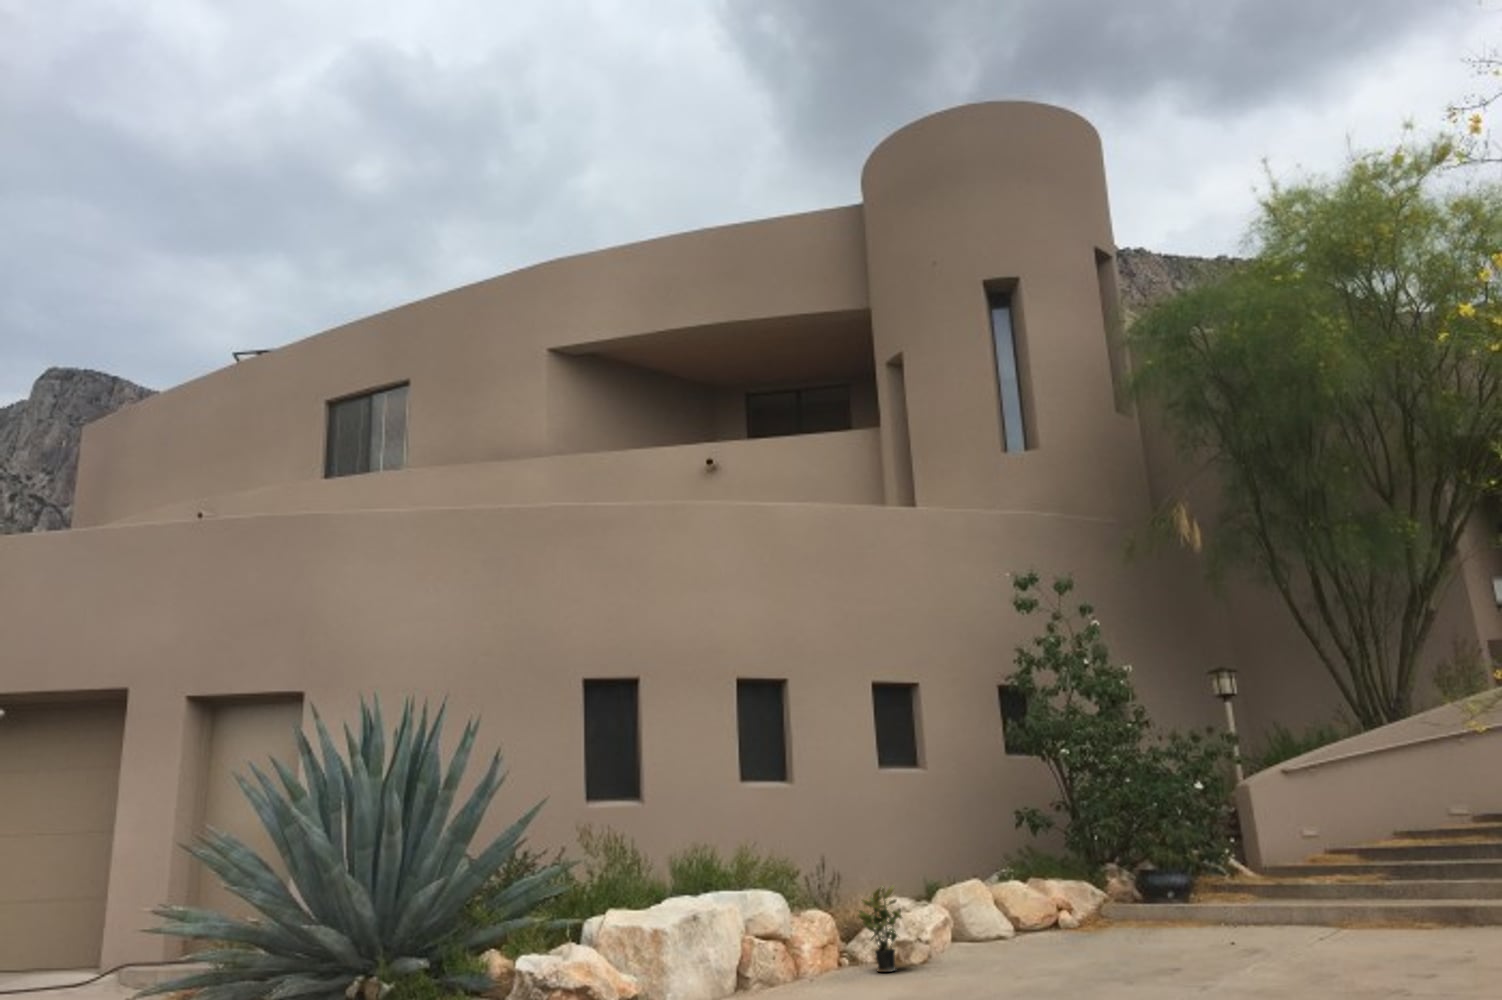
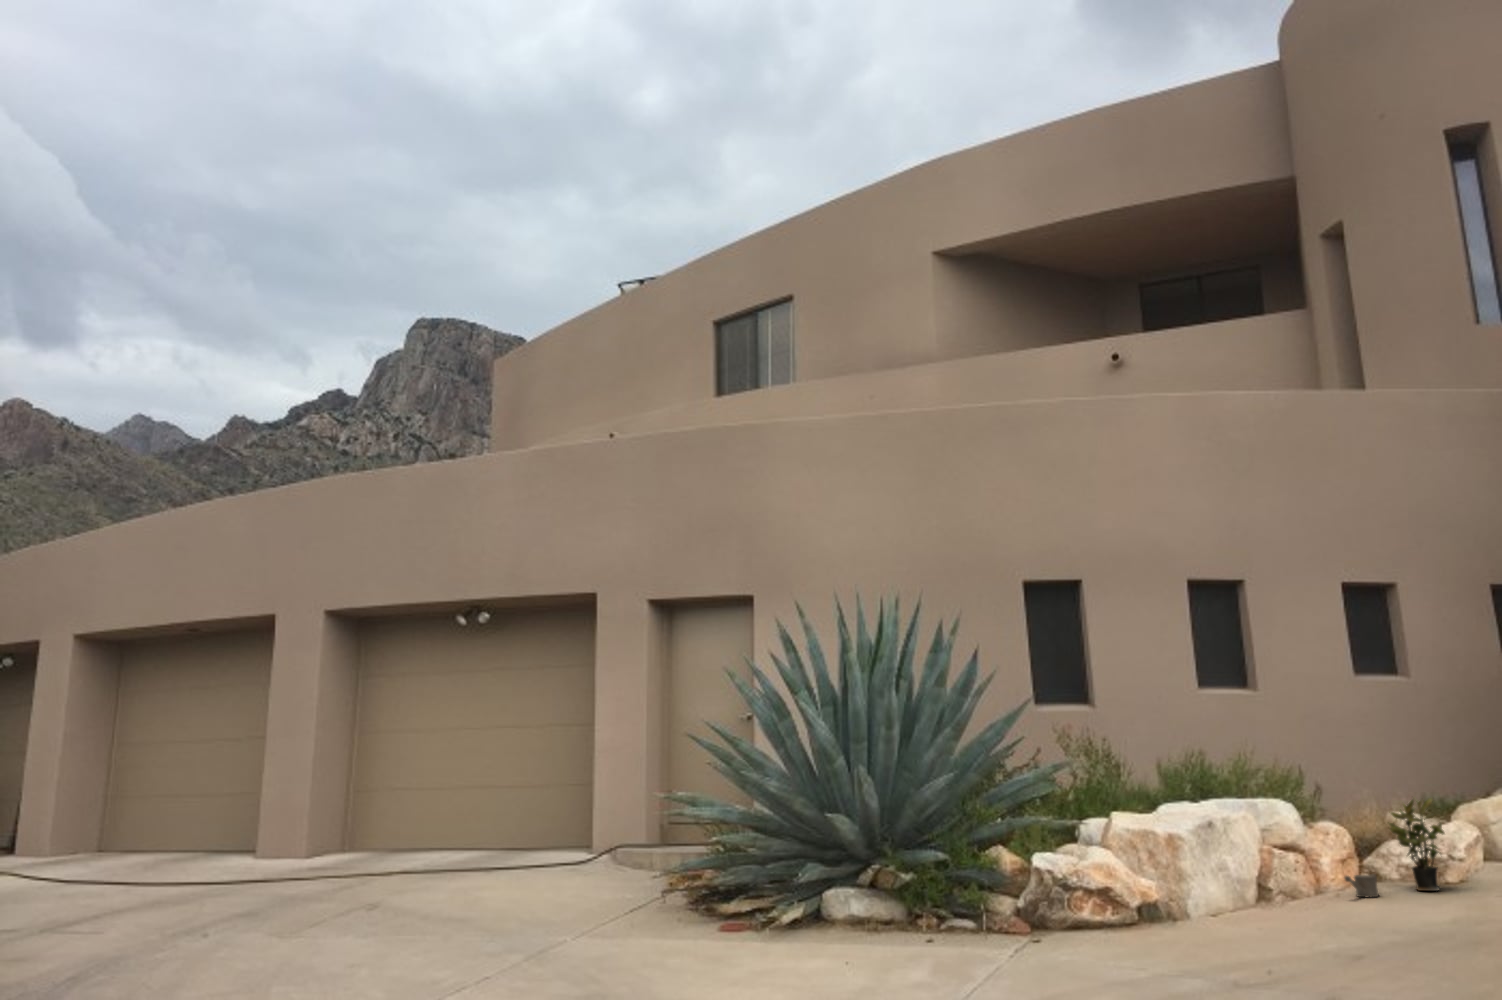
watering can: none [812,959,844,981] -> present [1344,874,1379,898]

